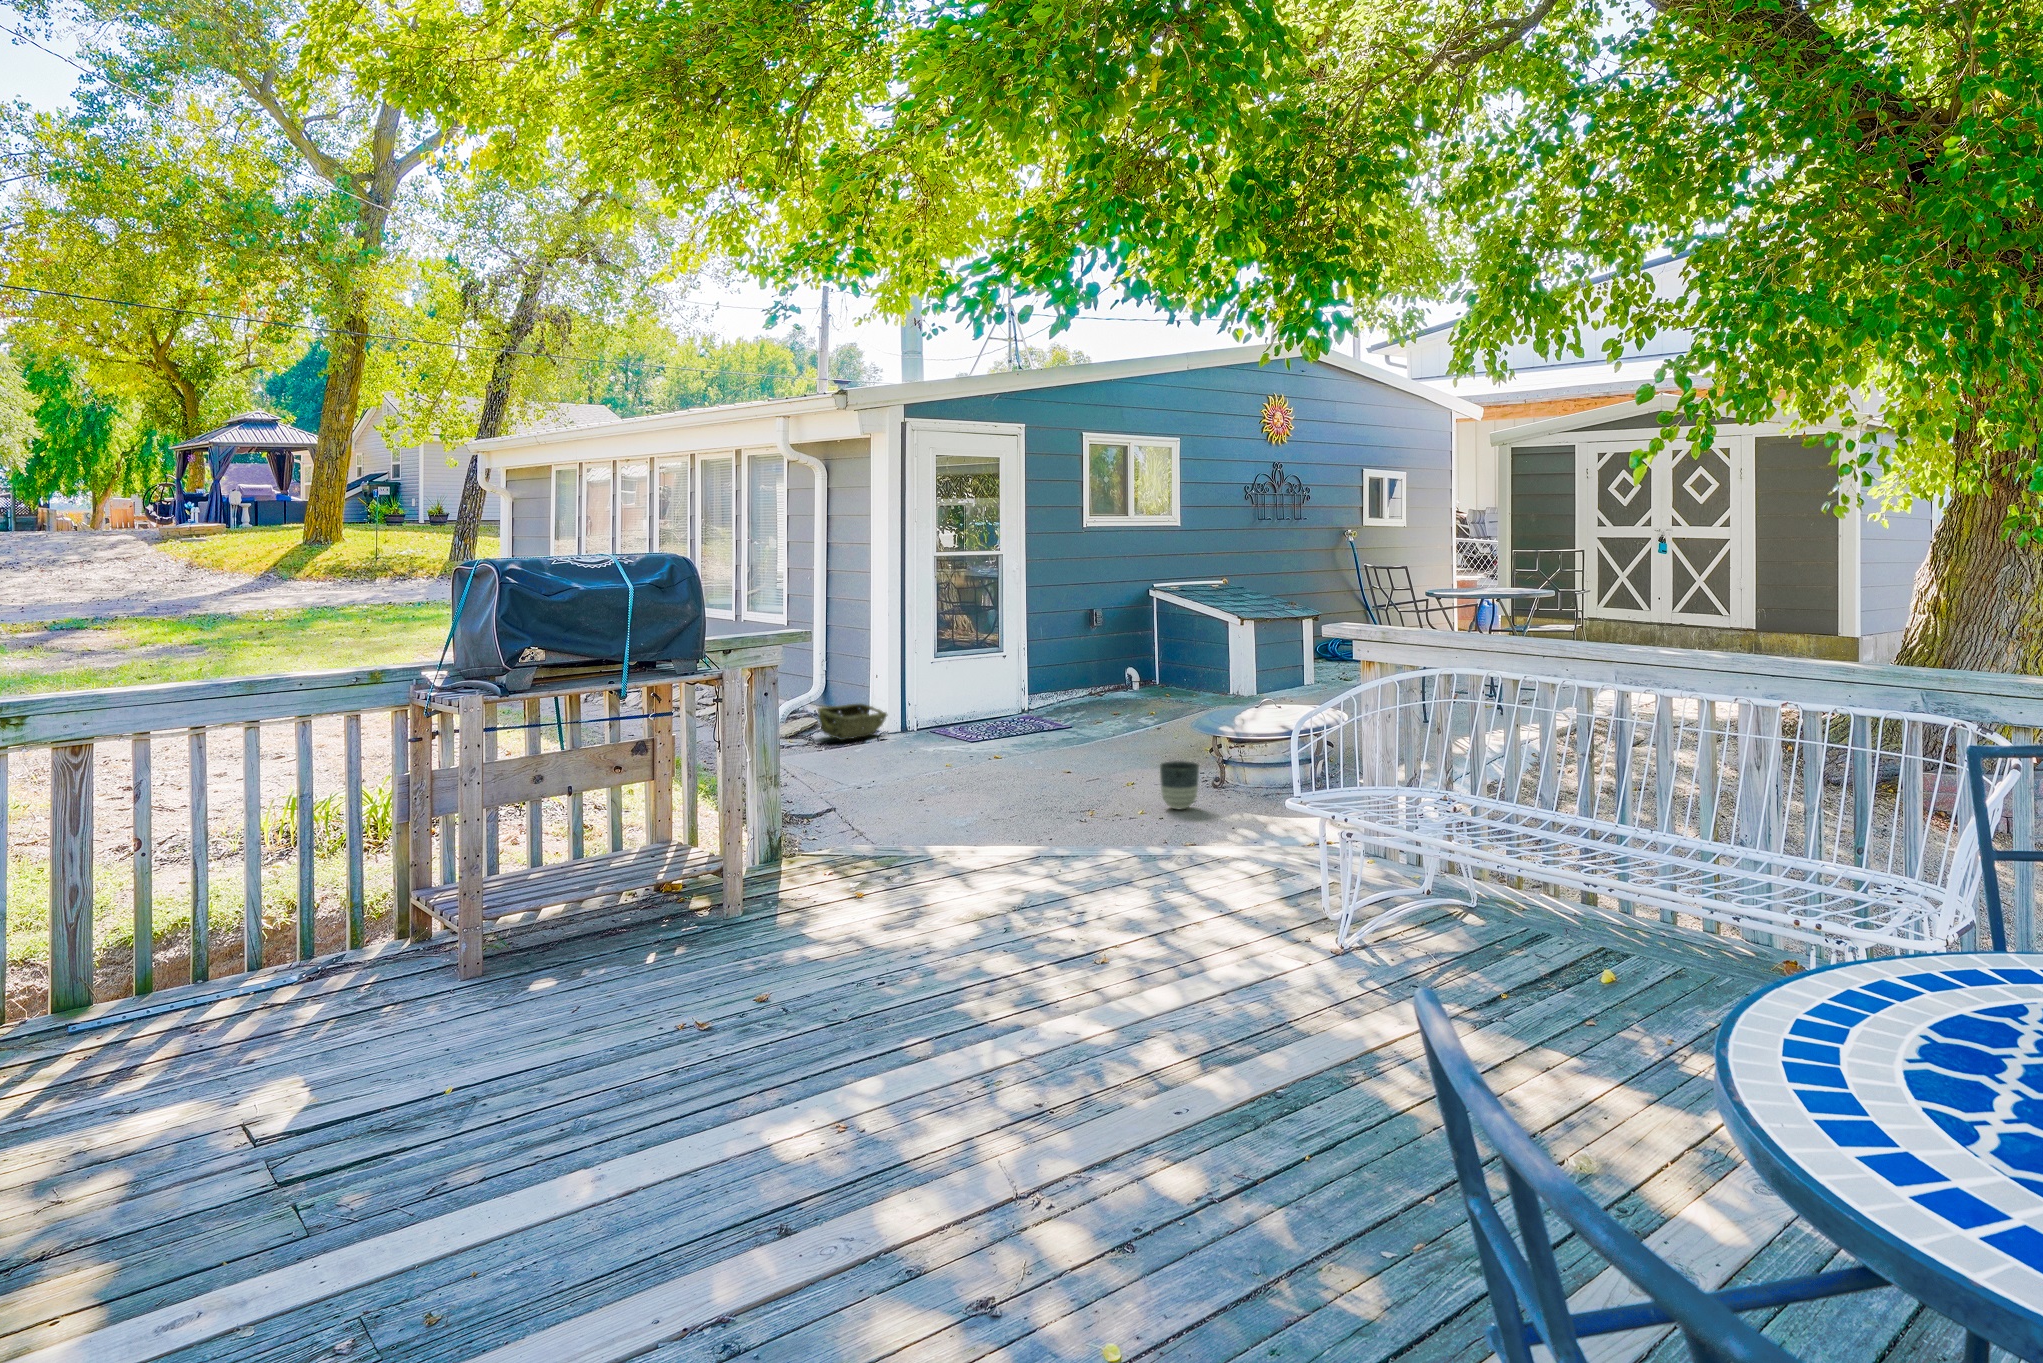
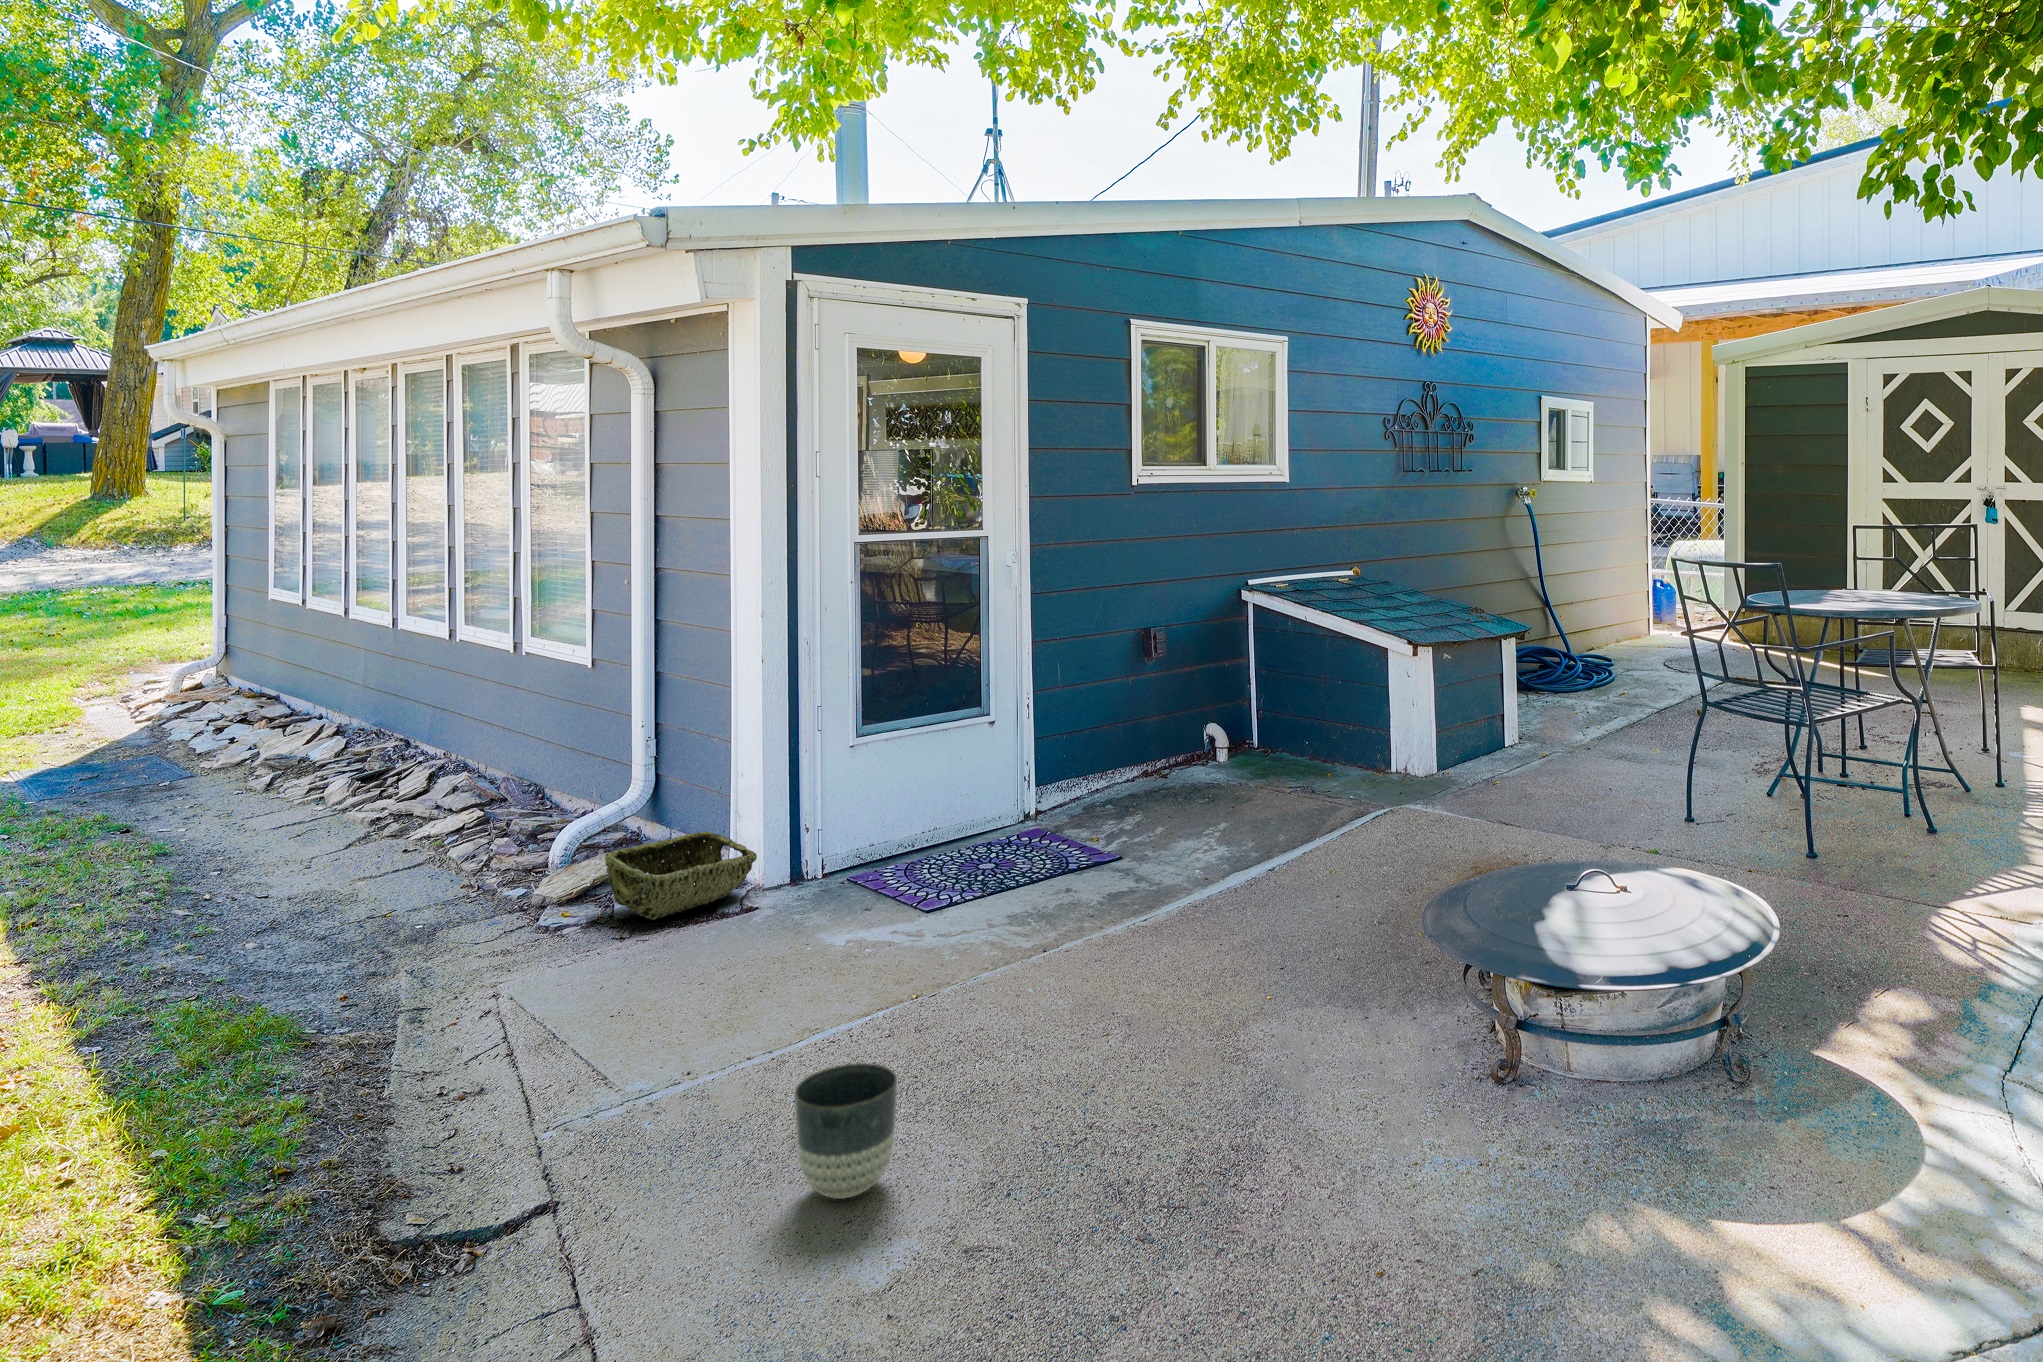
planter: present [1160,761,1199,810] -> present [795,1063,897,1199]

